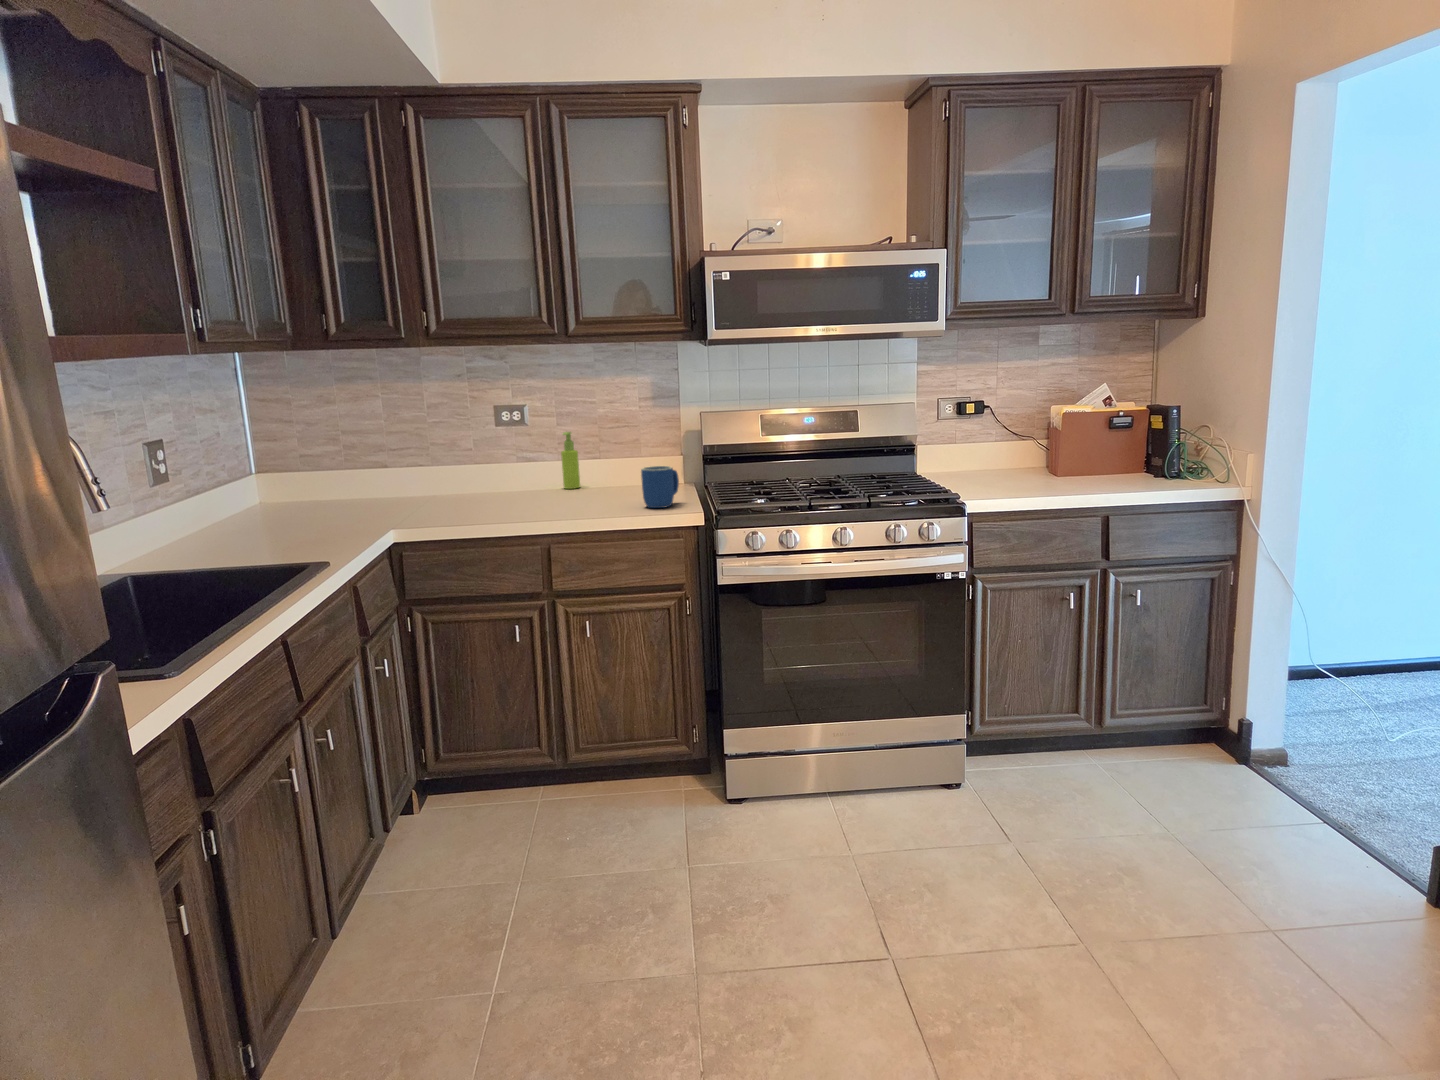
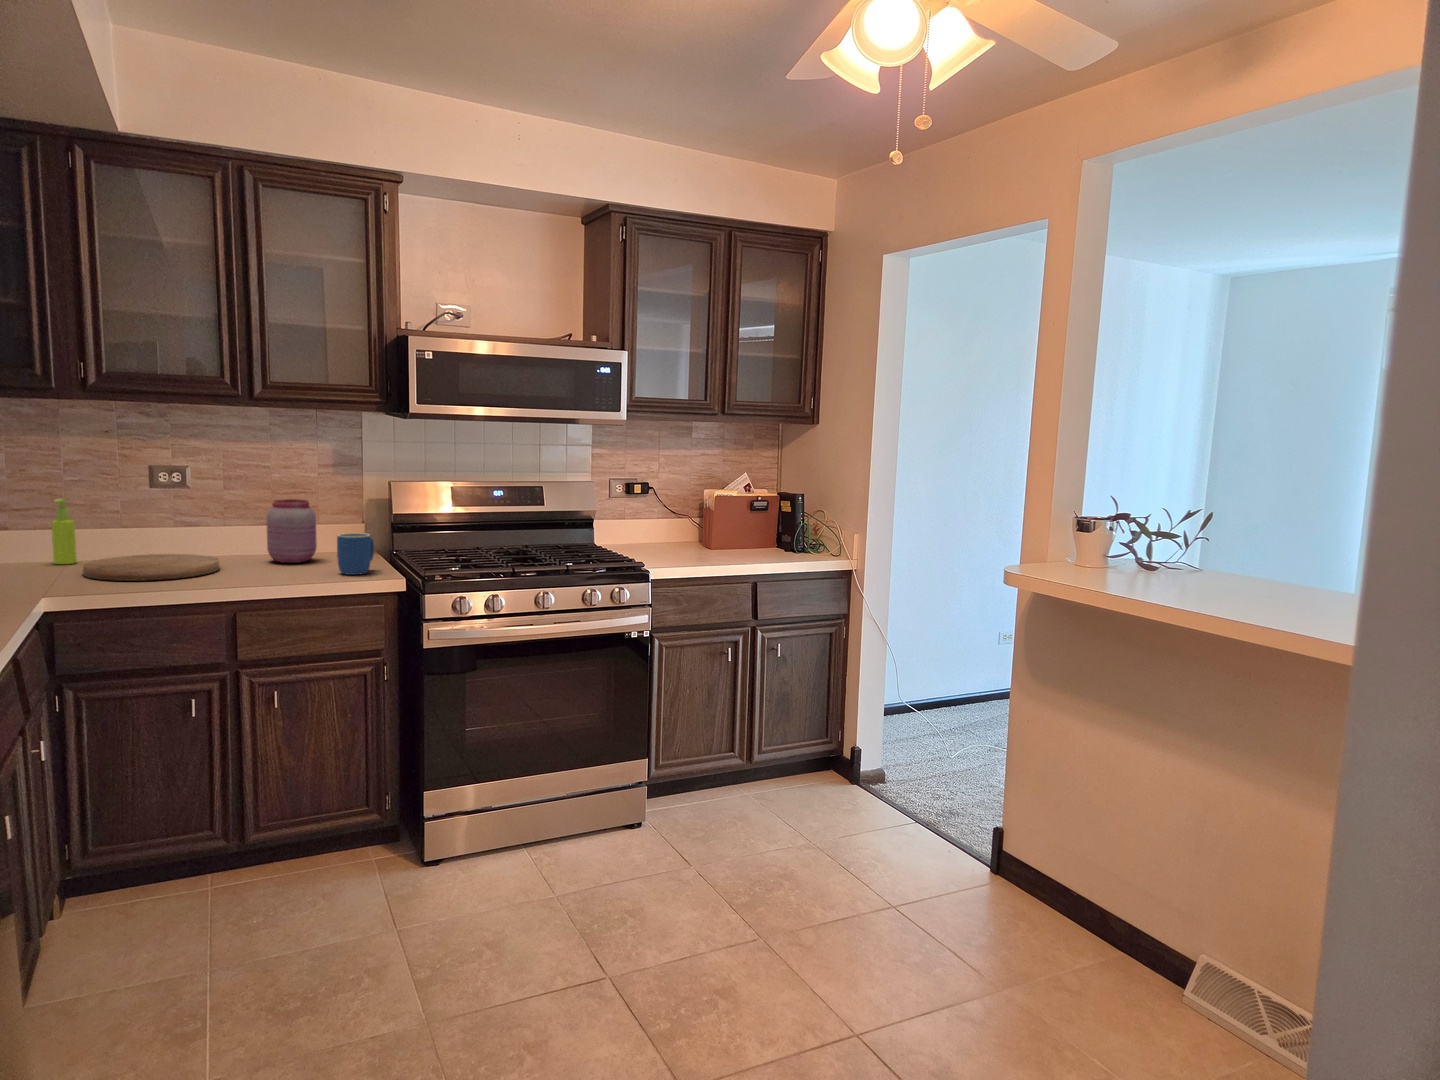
soap dispenser: present [561,432,580,489] -> present [51,499,77,564]
jar: none [588,433,633,496] -> present [266,499,317,563]
cutting board: none [435,488,546,514] -> present [83,554,220,581]

